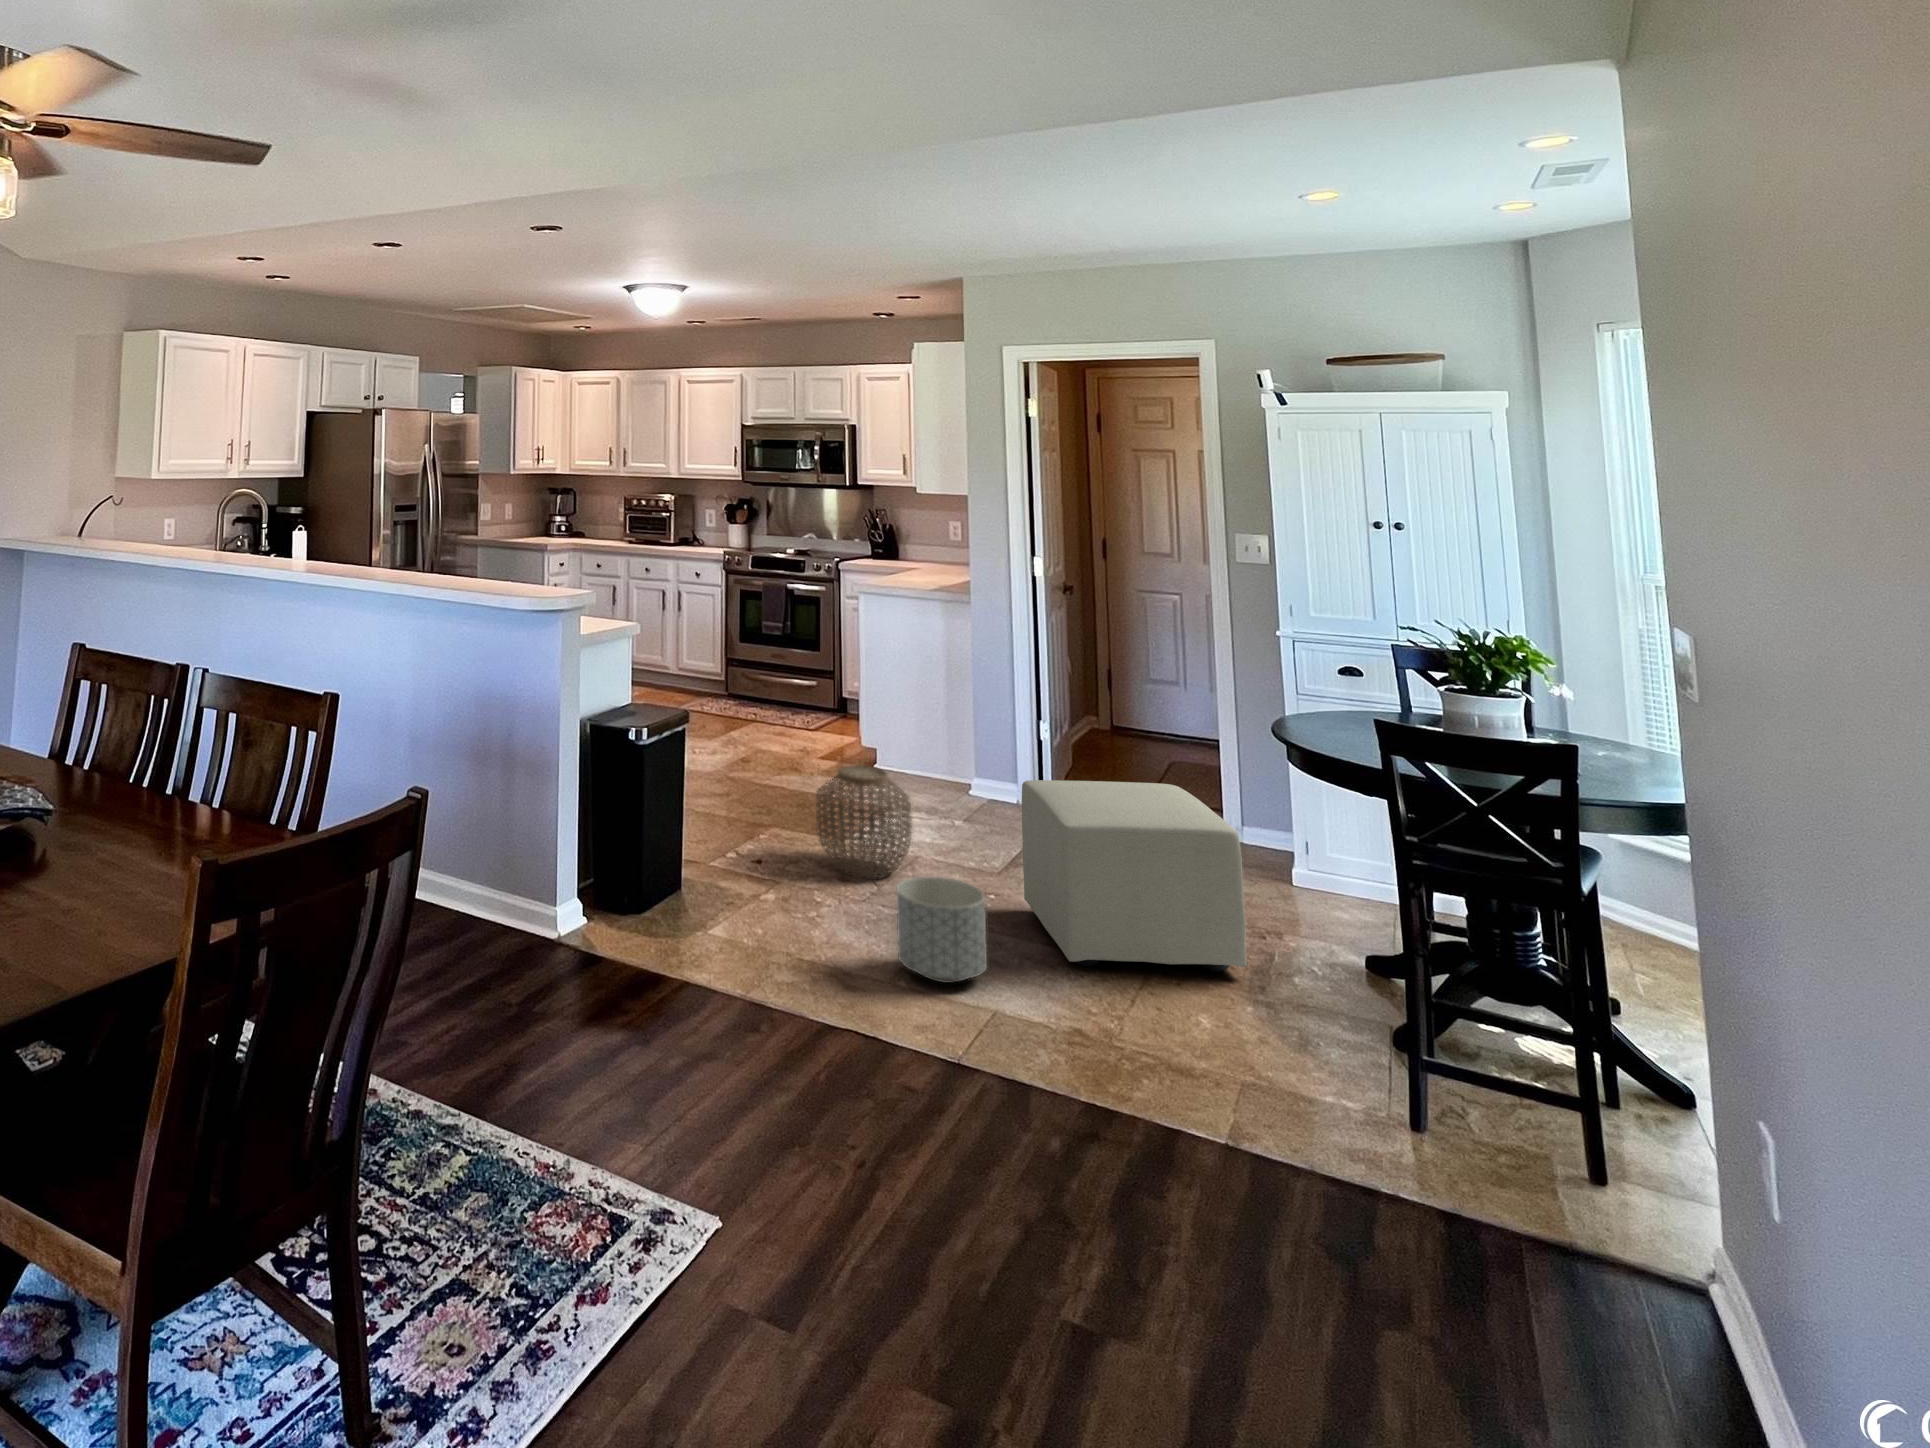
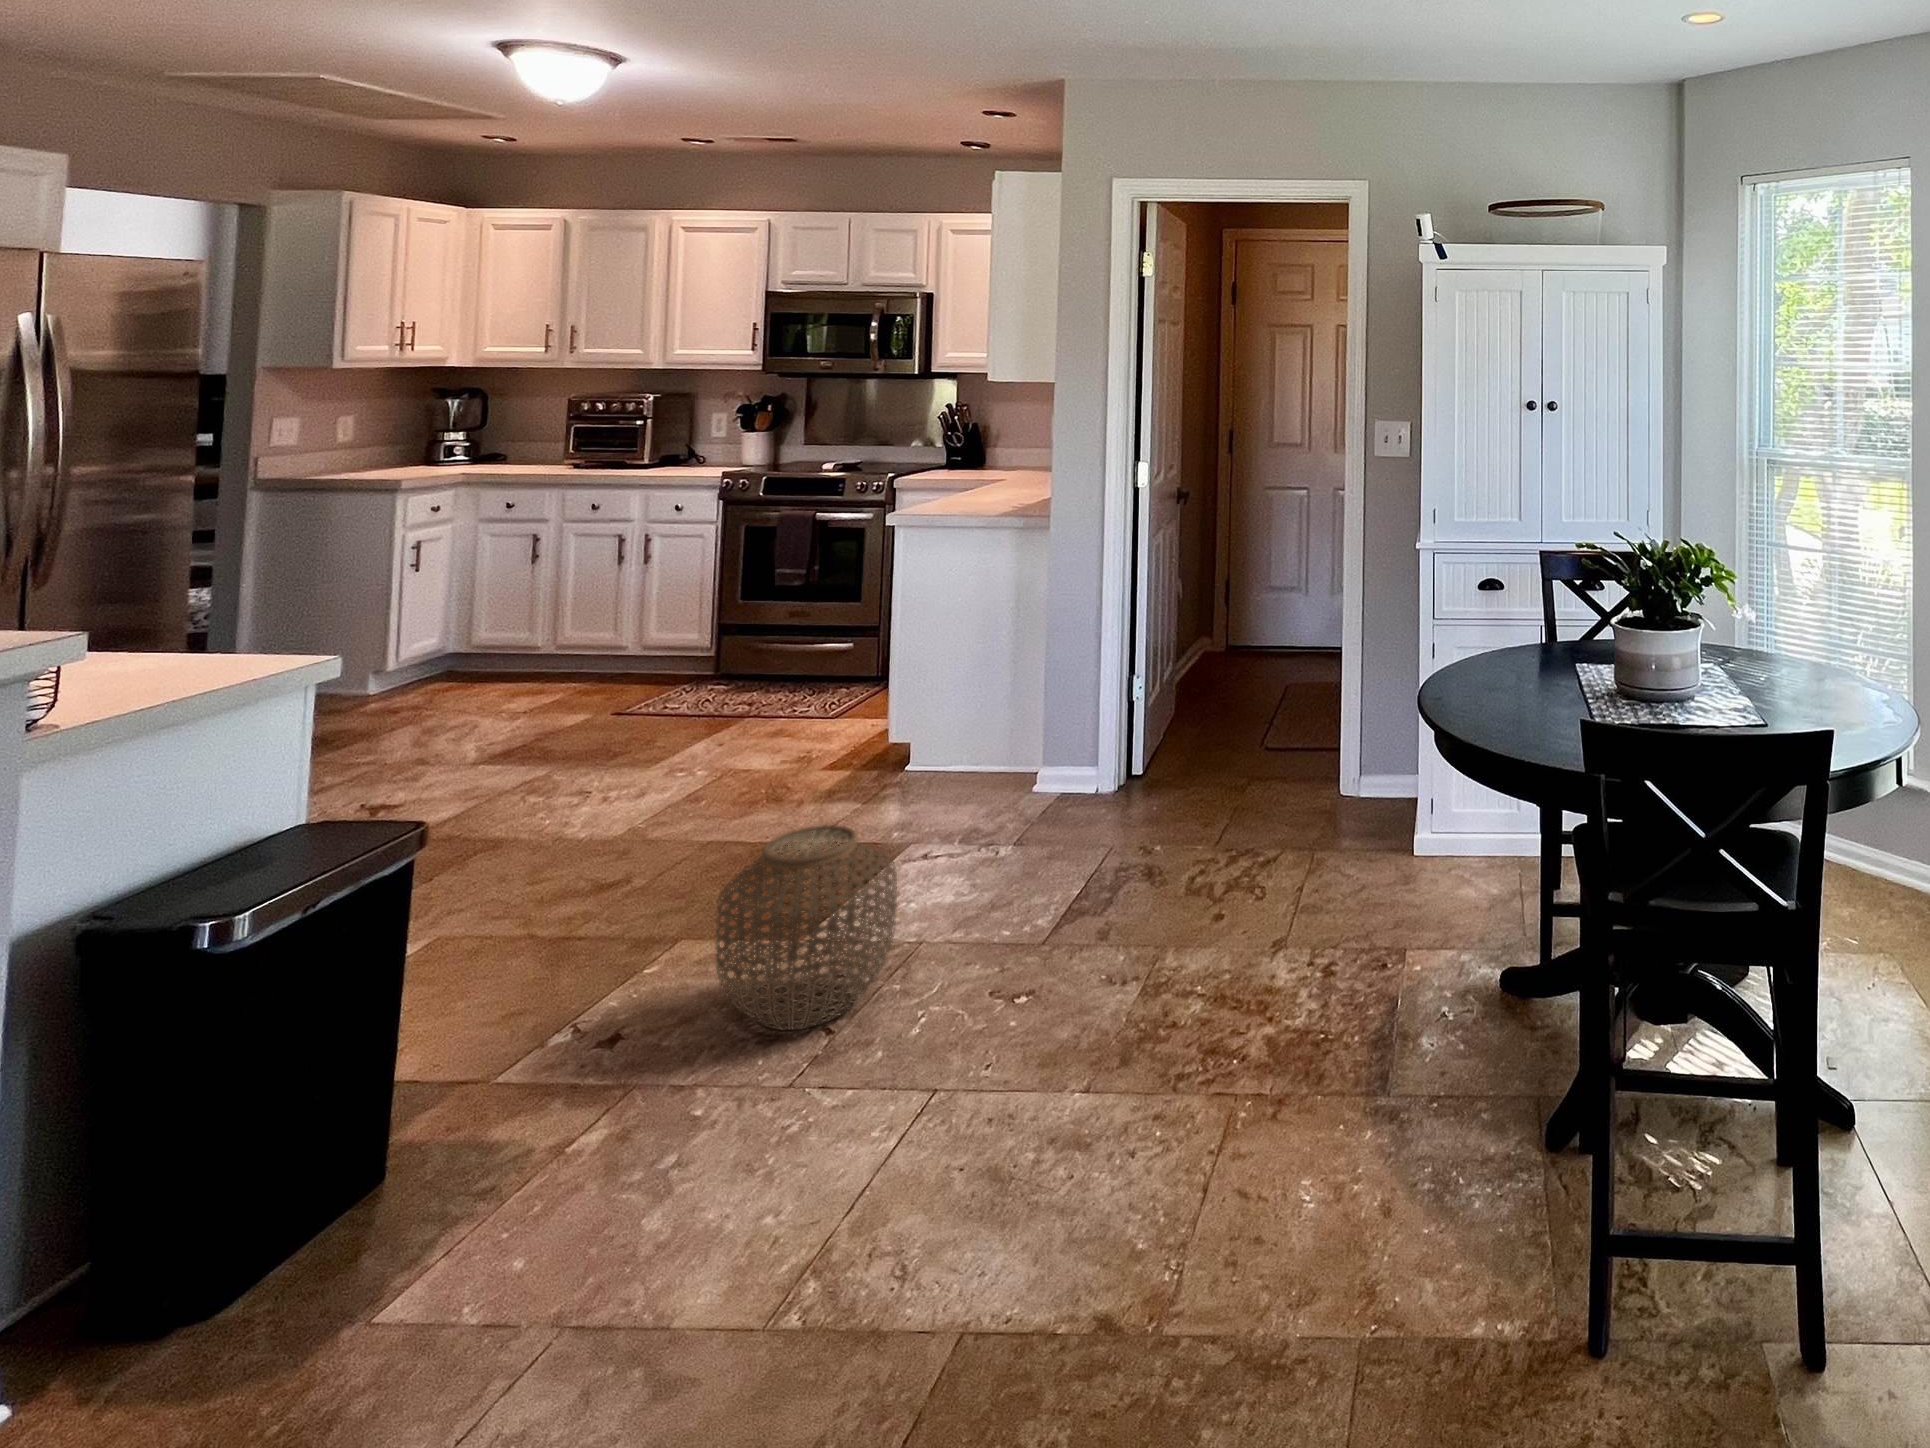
ottoman: present [1022,780,1247,972] -> none [1068,786,1389,1154]
planter: present [896,877,987,983] -> none [778,1072,964,1319]

